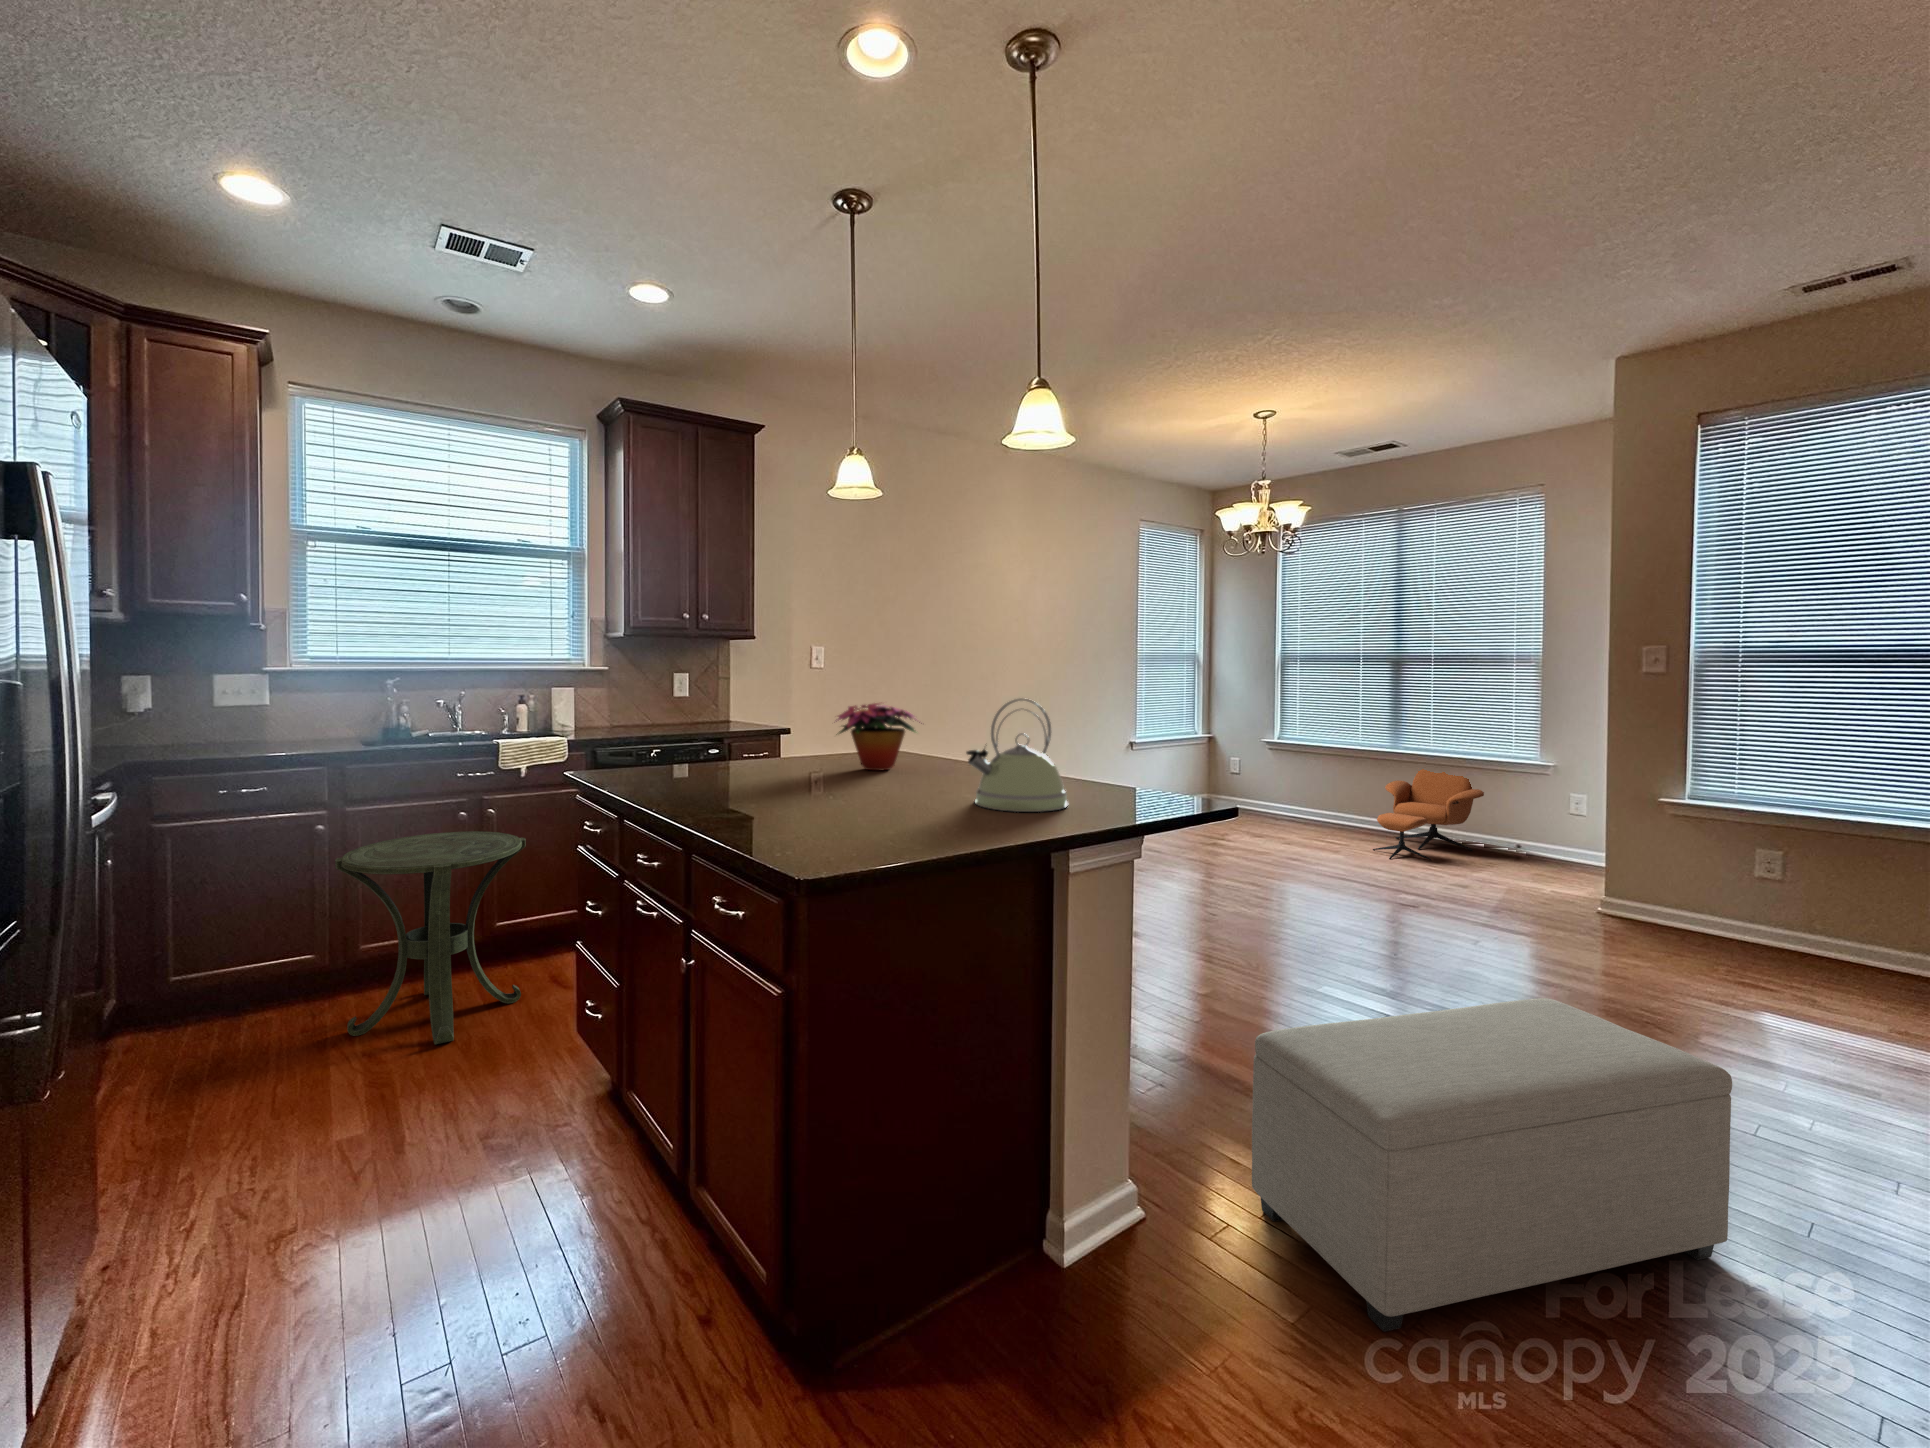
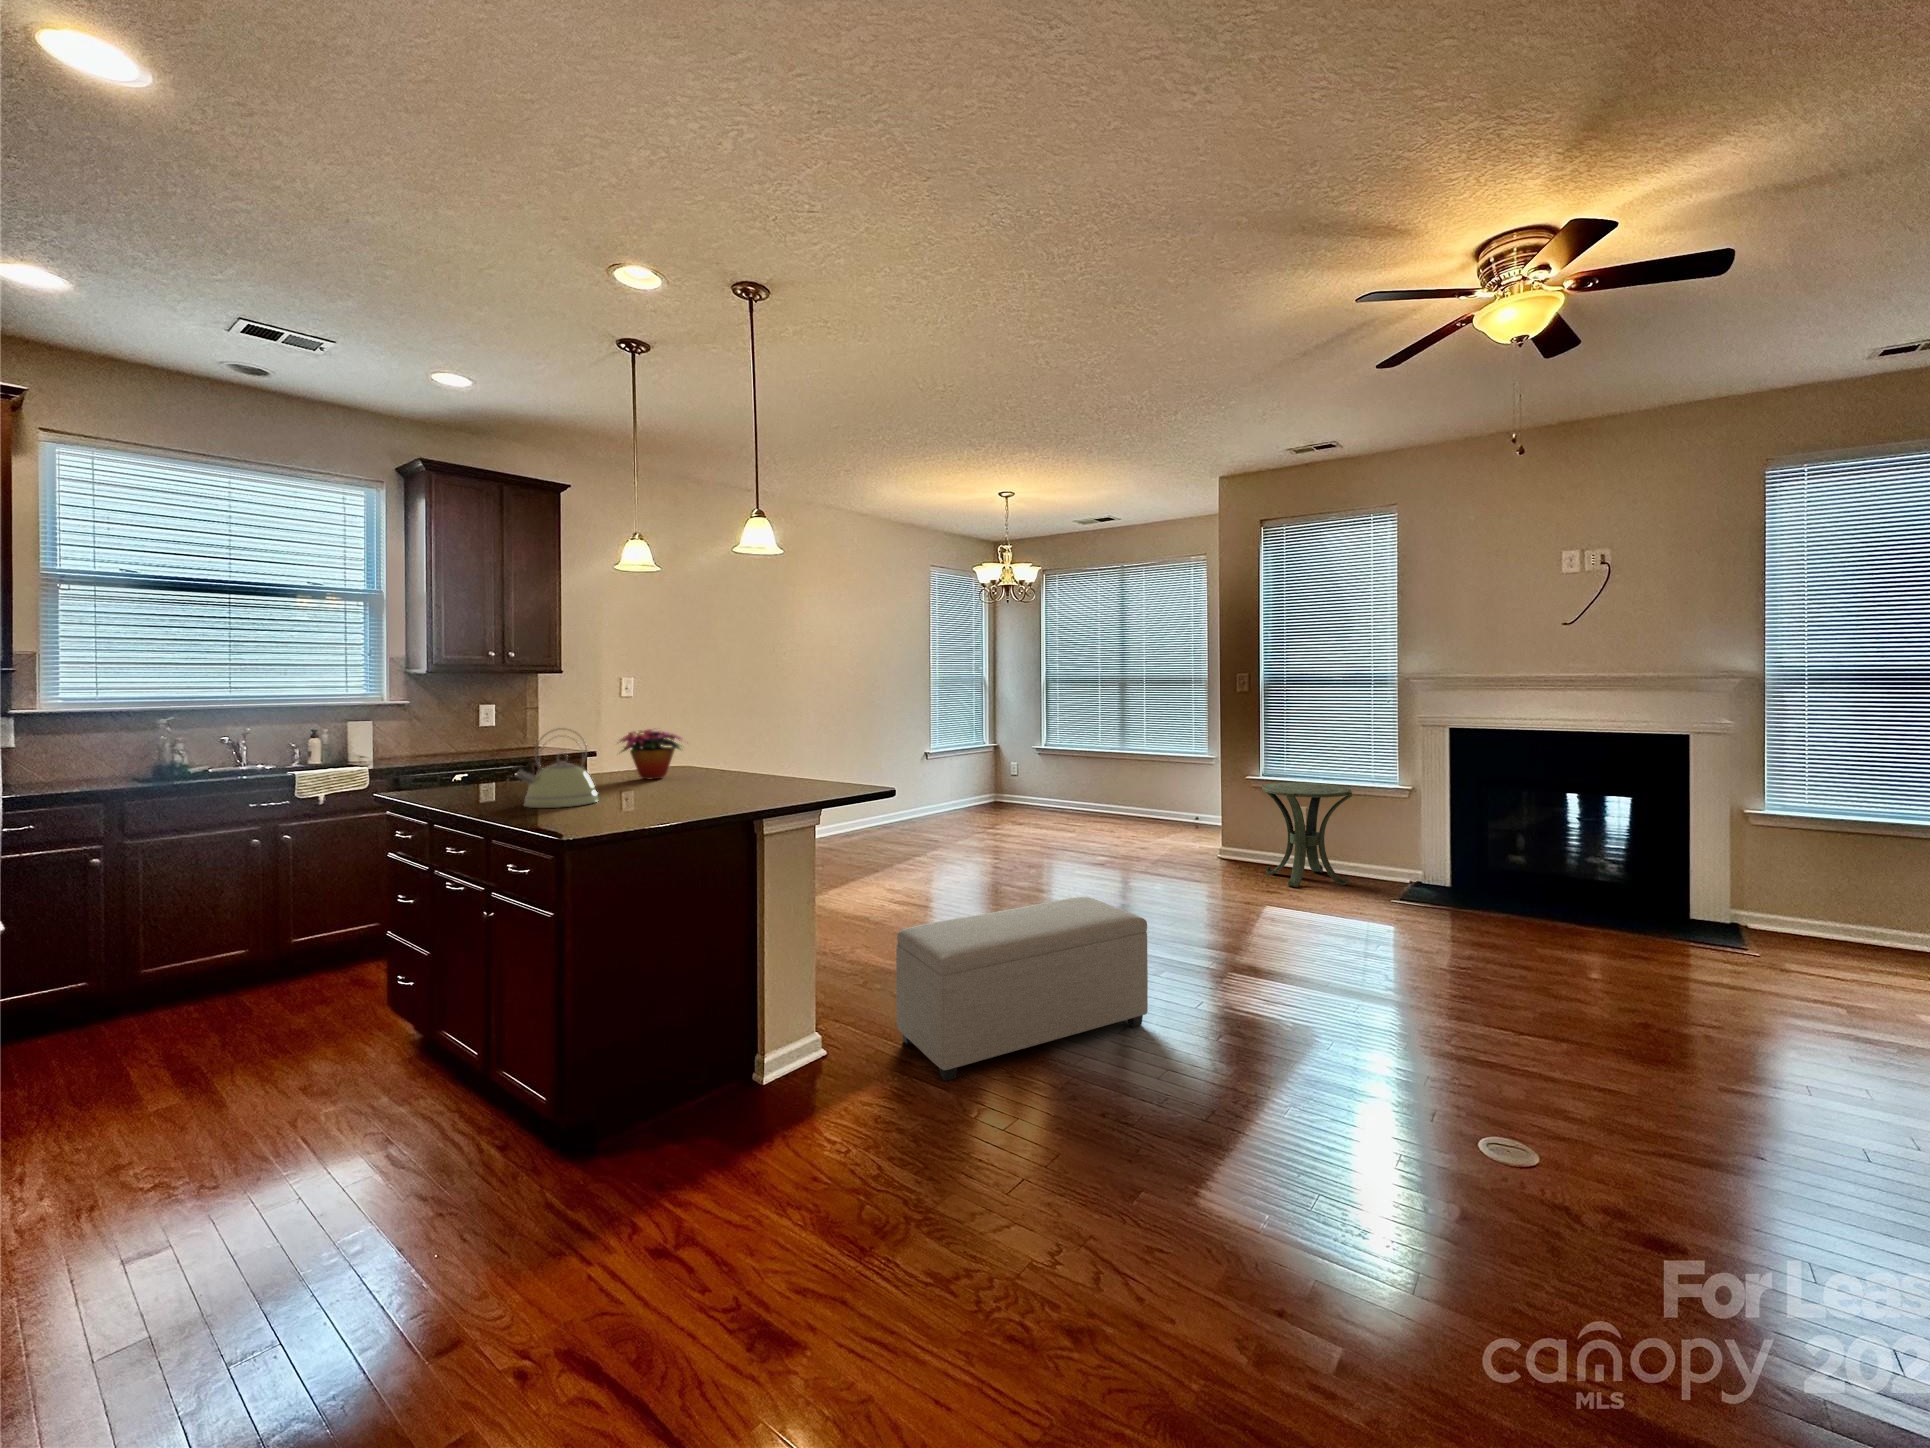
kettle: present [966,698,1068,812] -> present [513,728,599,808]
lounge chair: present [1373,769,1484,860] -> none [1098,745,1174,835]
side table: present [335,831,526,1045] -> present [1262,782,1352,887]

